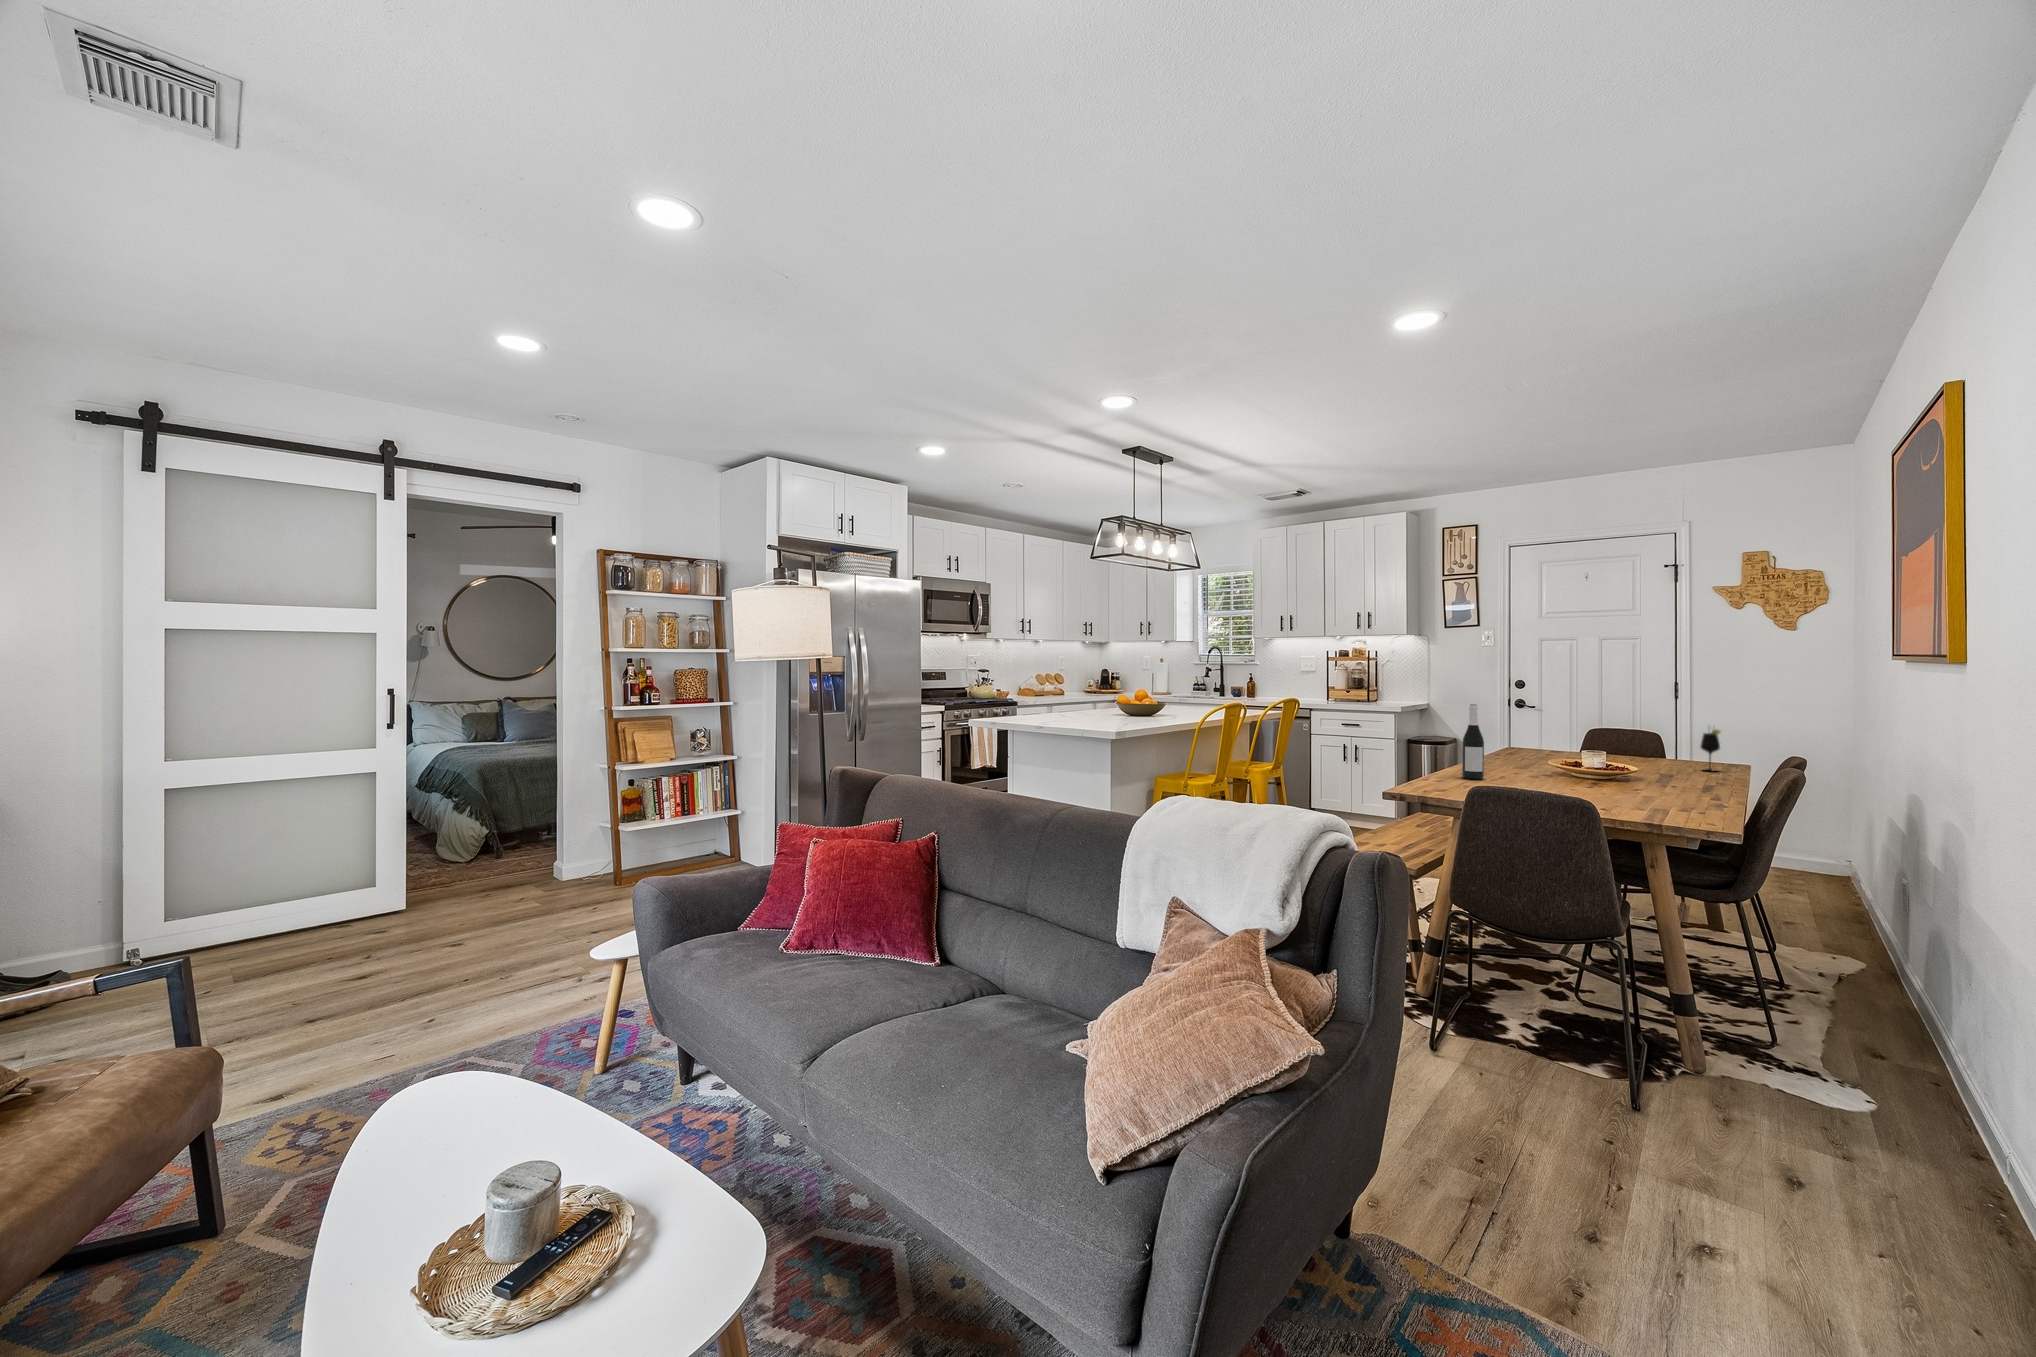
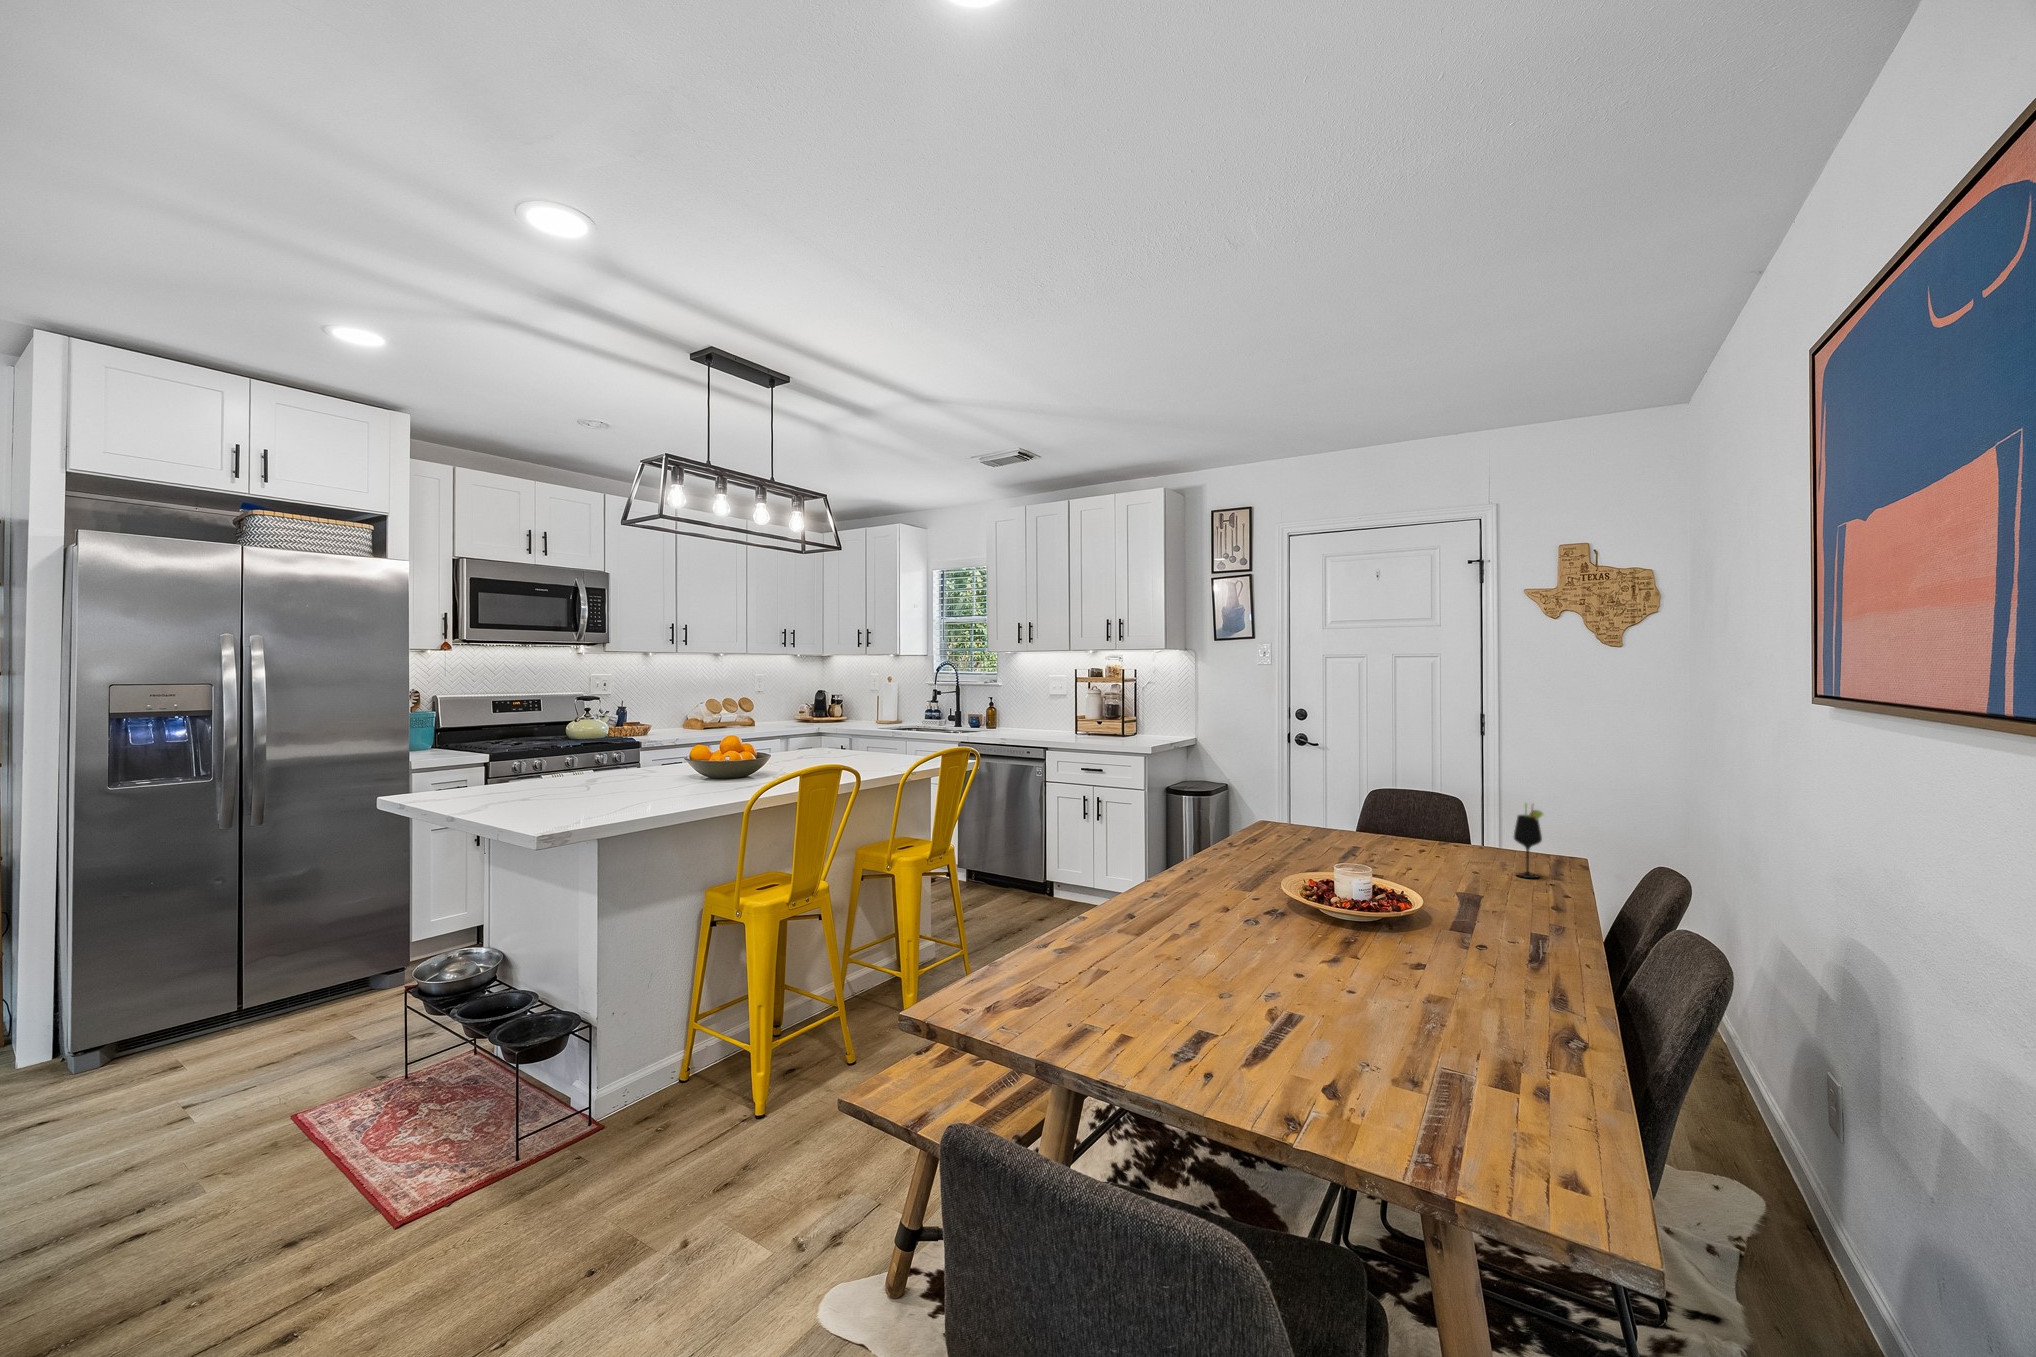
wine bottle: present [1462,704,1484,779] -> none [1129,784,1164,924]

